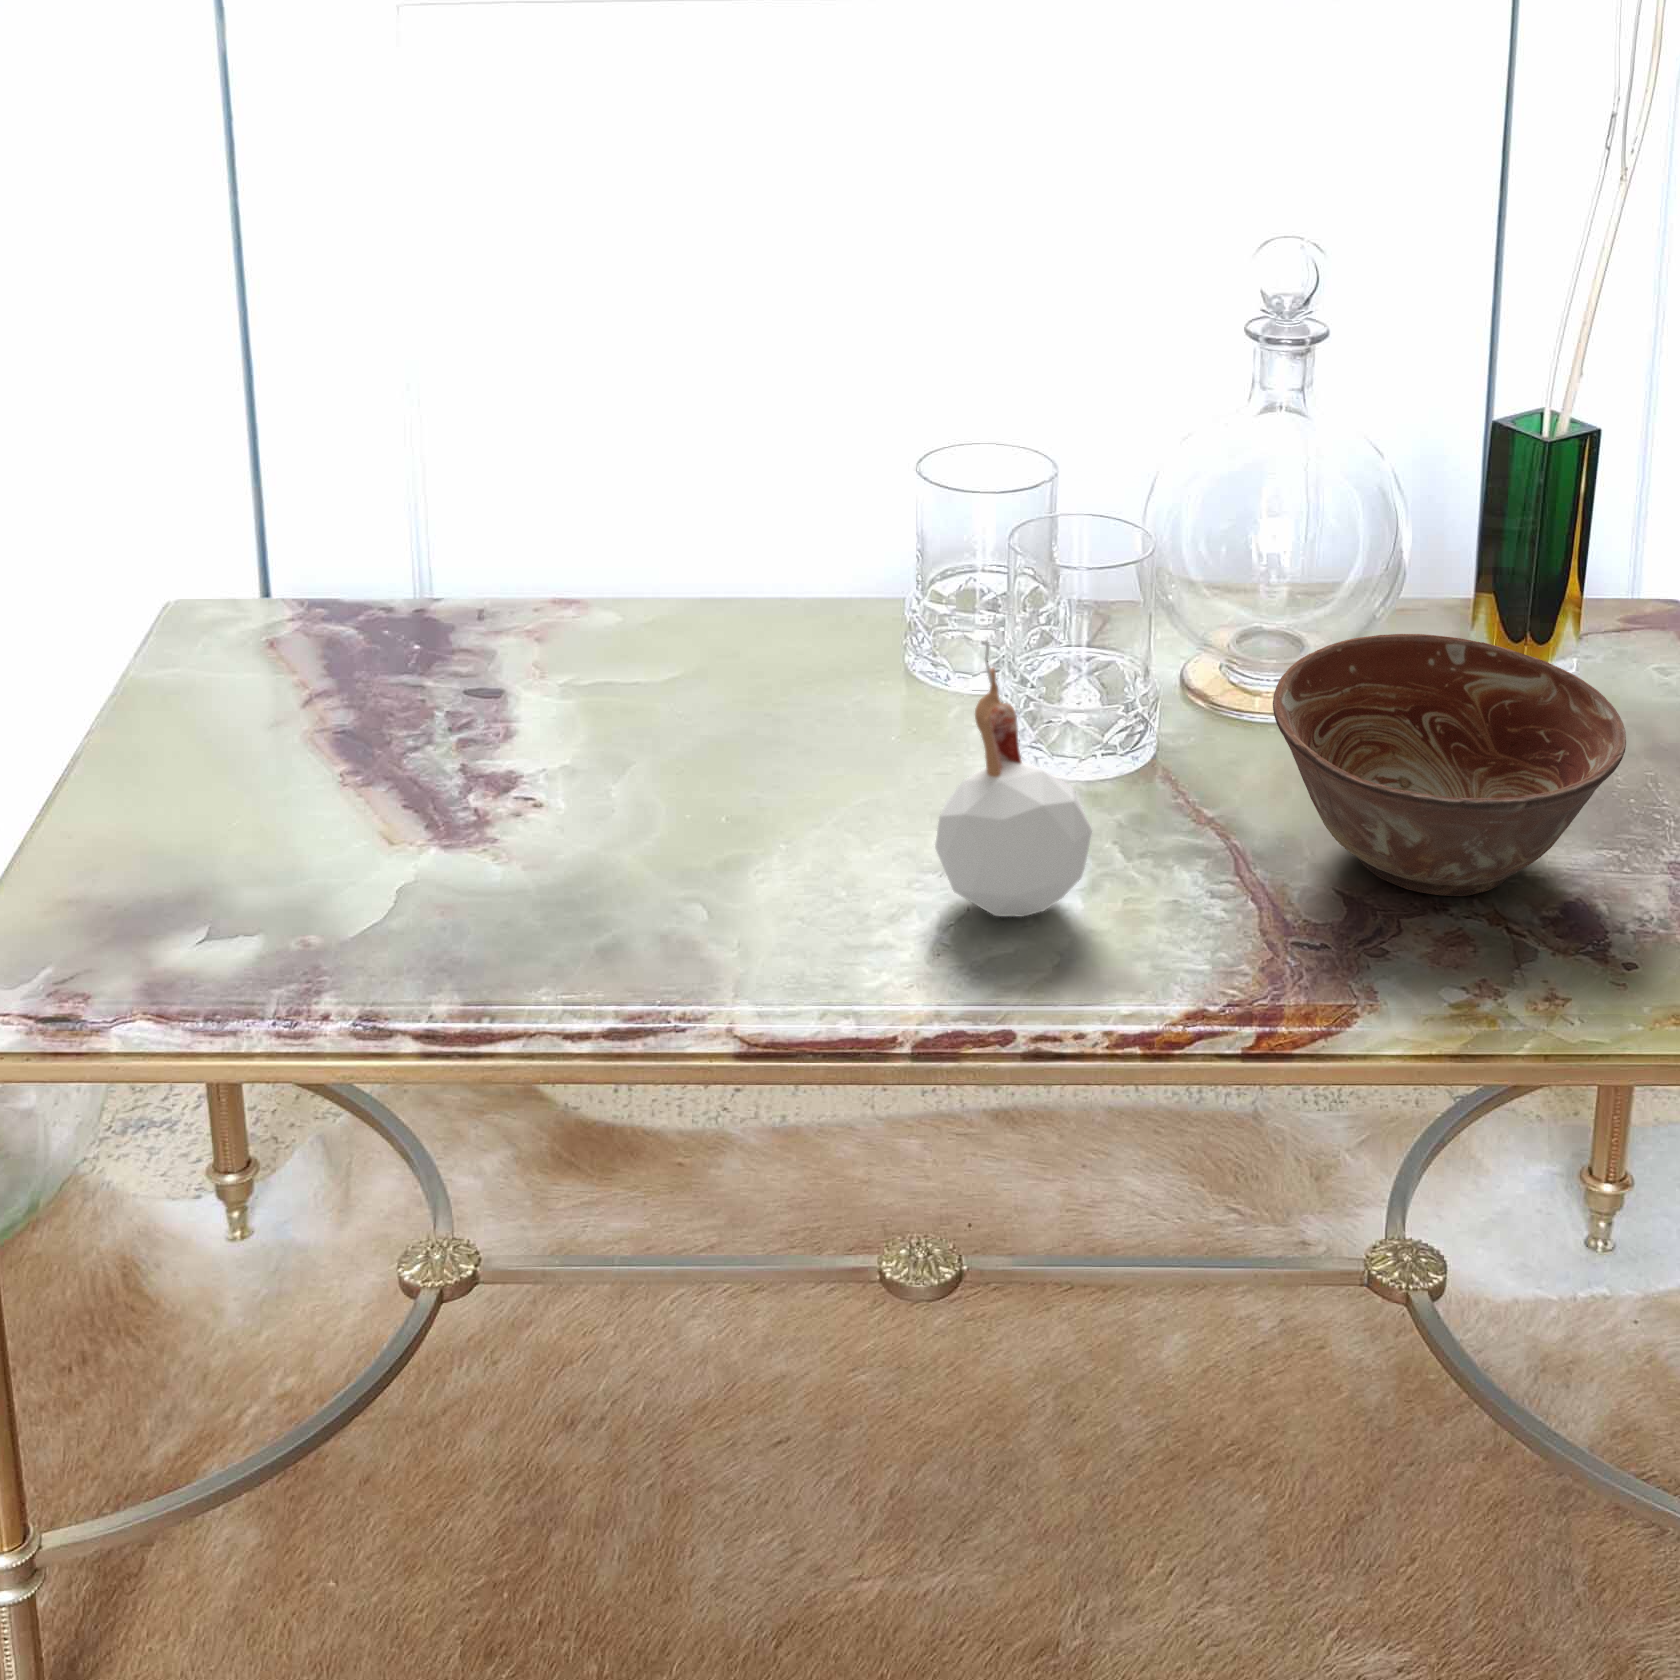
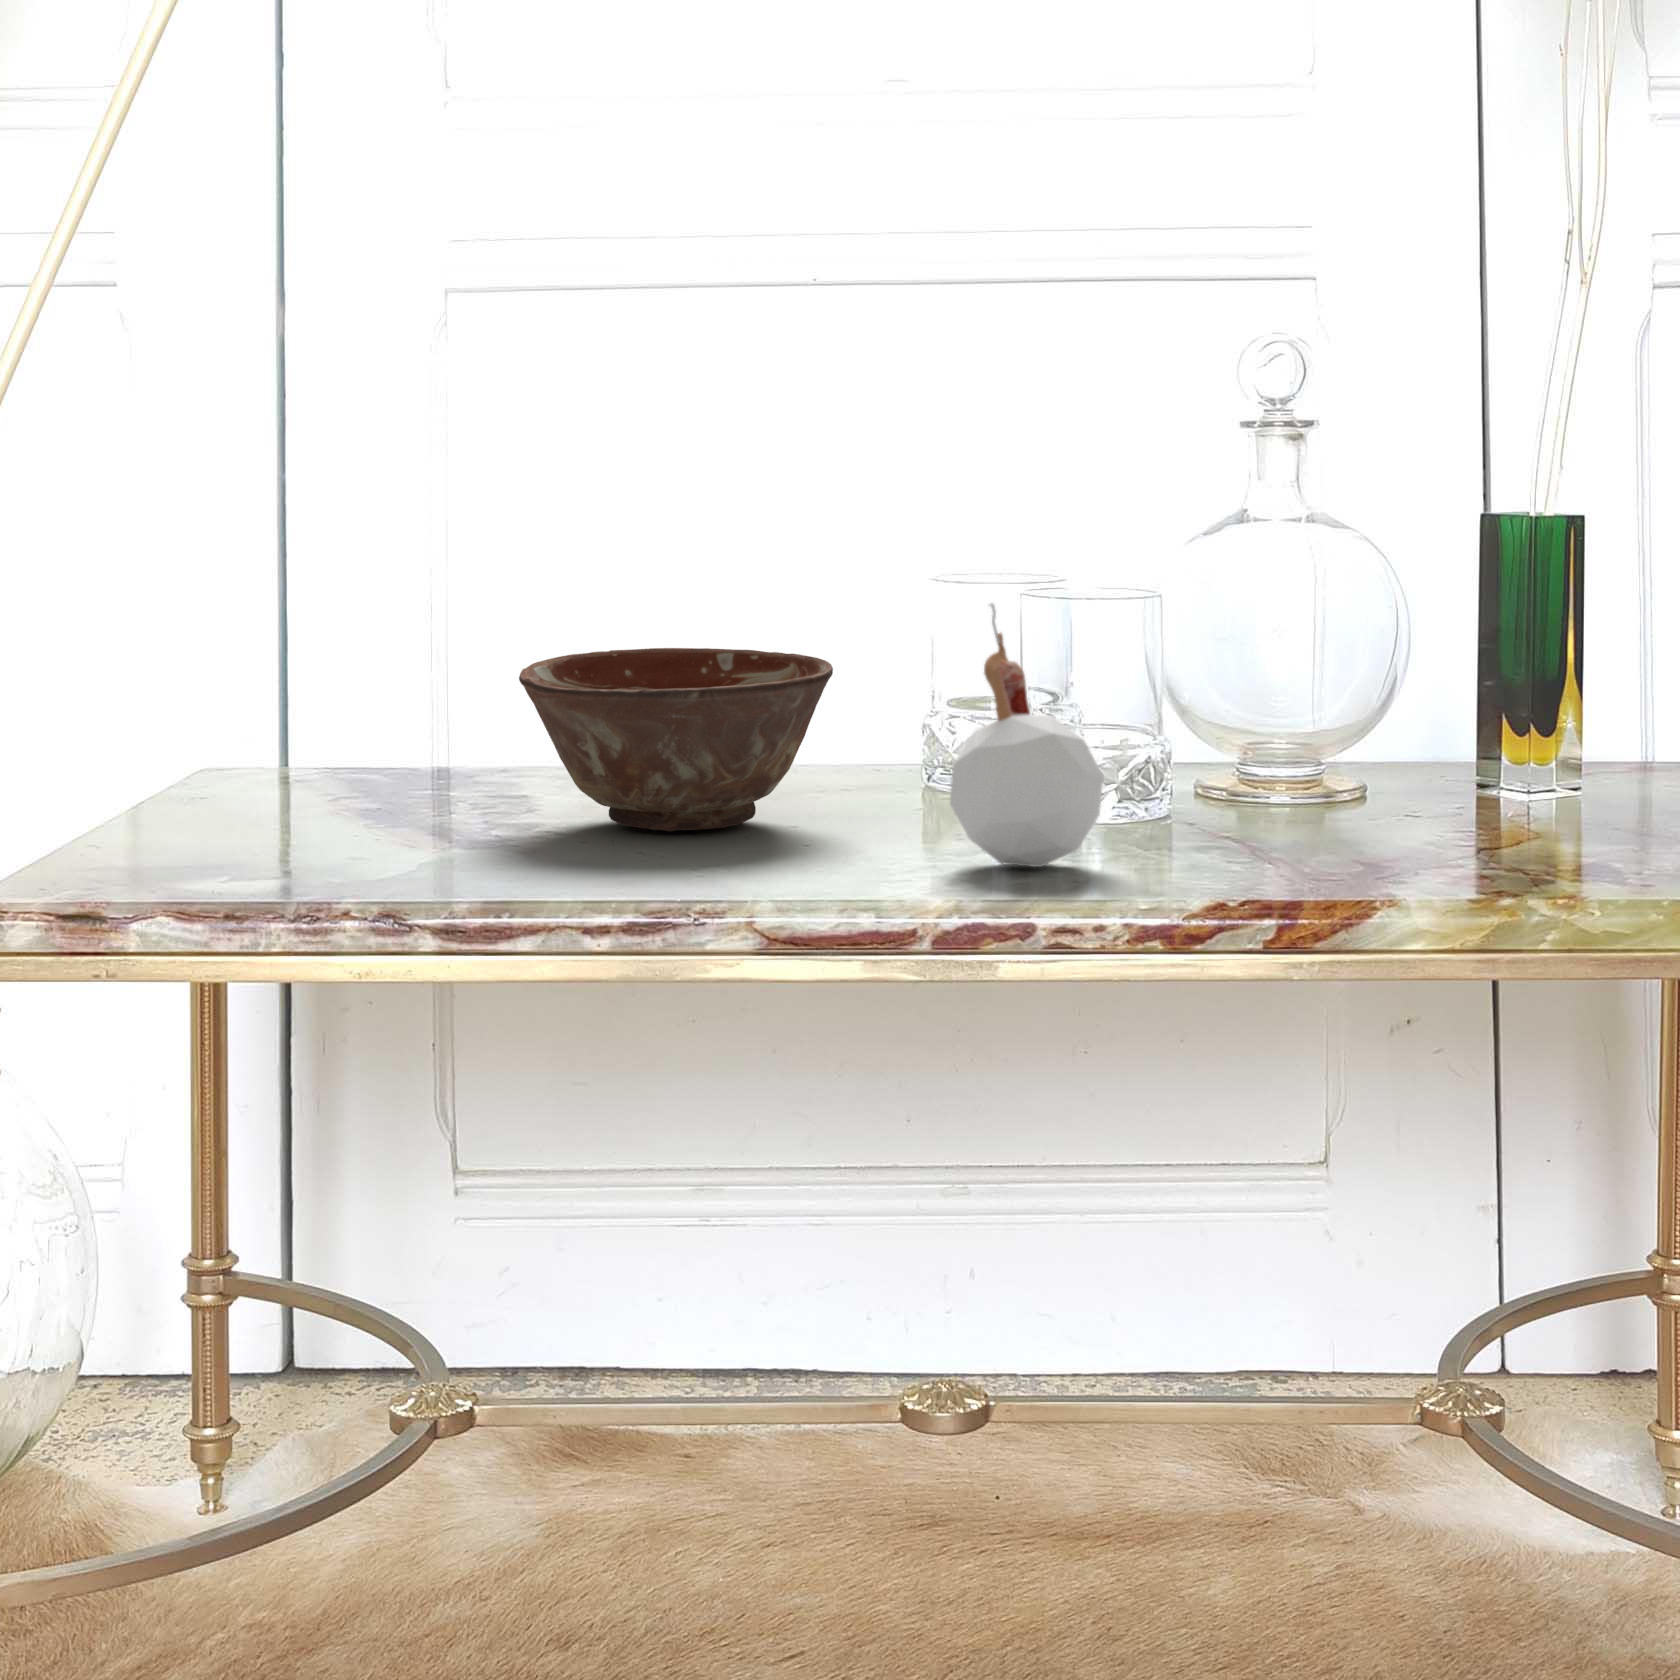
ceramic bowl: present [1273,634,1626,896] -> present [519,648,833,831]

